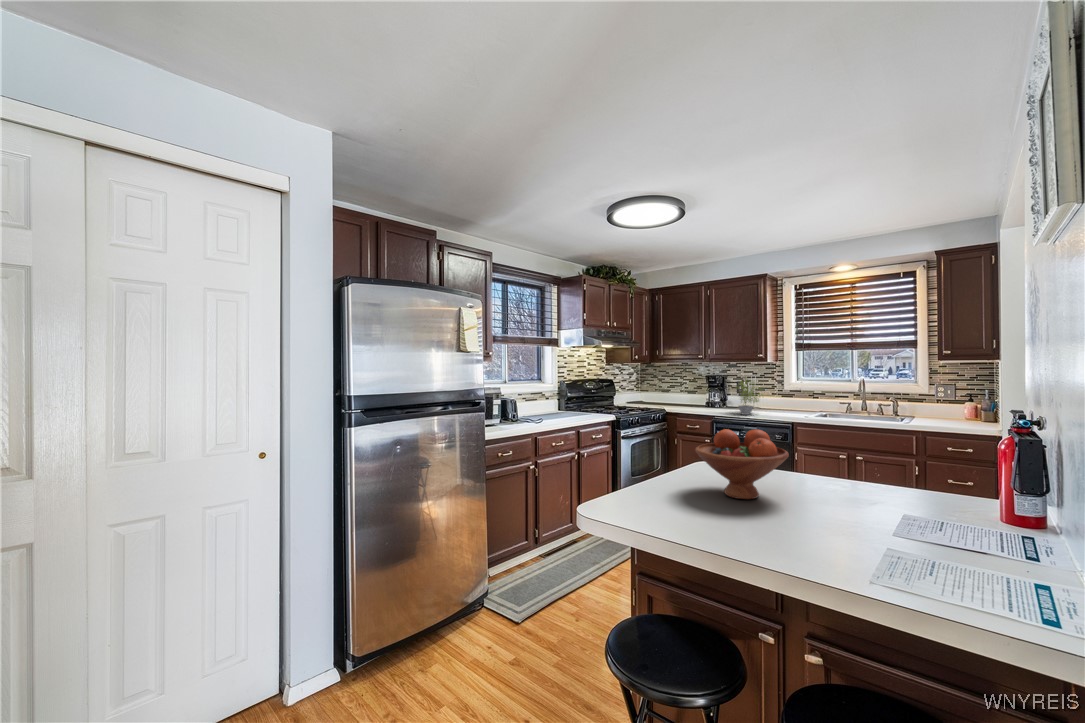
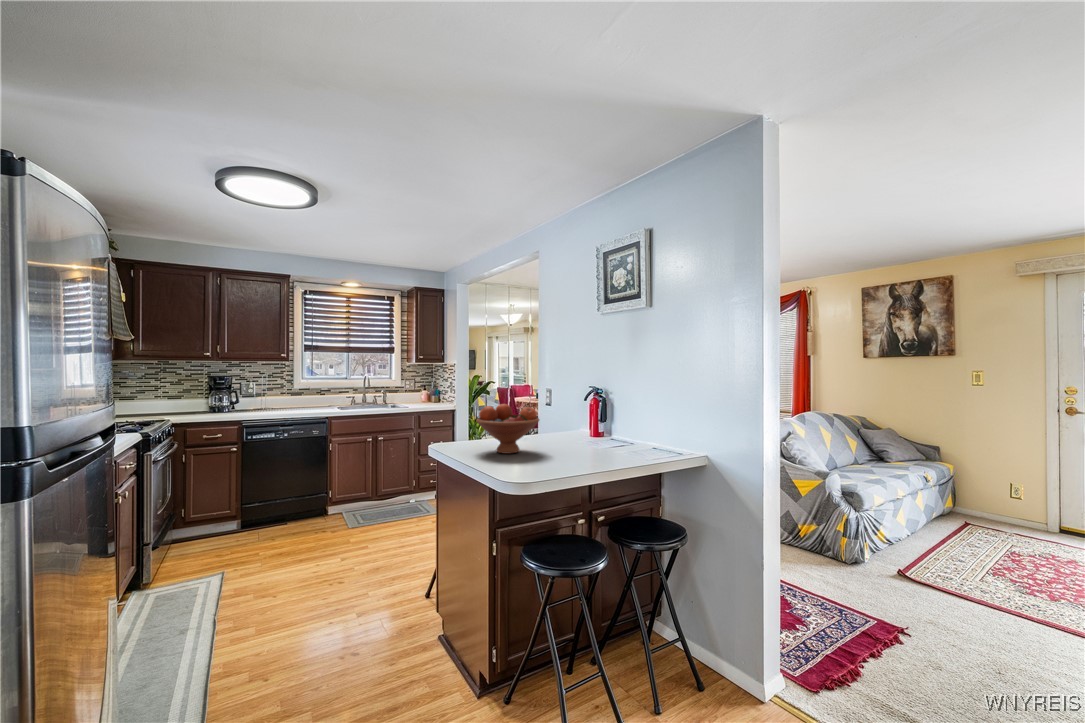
potted plant: present [738,381,759,415] -> none [261,374,298,415]

